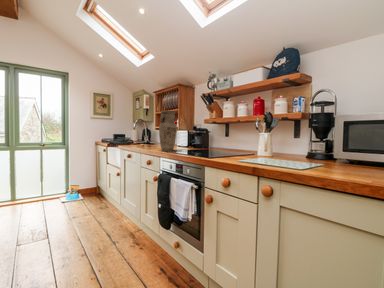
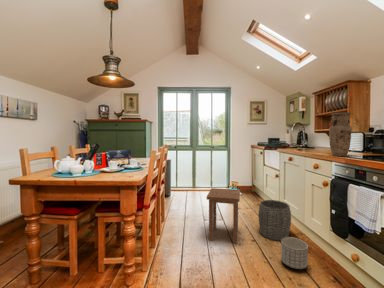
stool: none [11,196,69,273] -> present [207,188,240,243]
woven basket: none [93,201,129,245] -> present [259,200,291,240]
planter: none [112,238,138,272] -> present [281,237,308,269]

